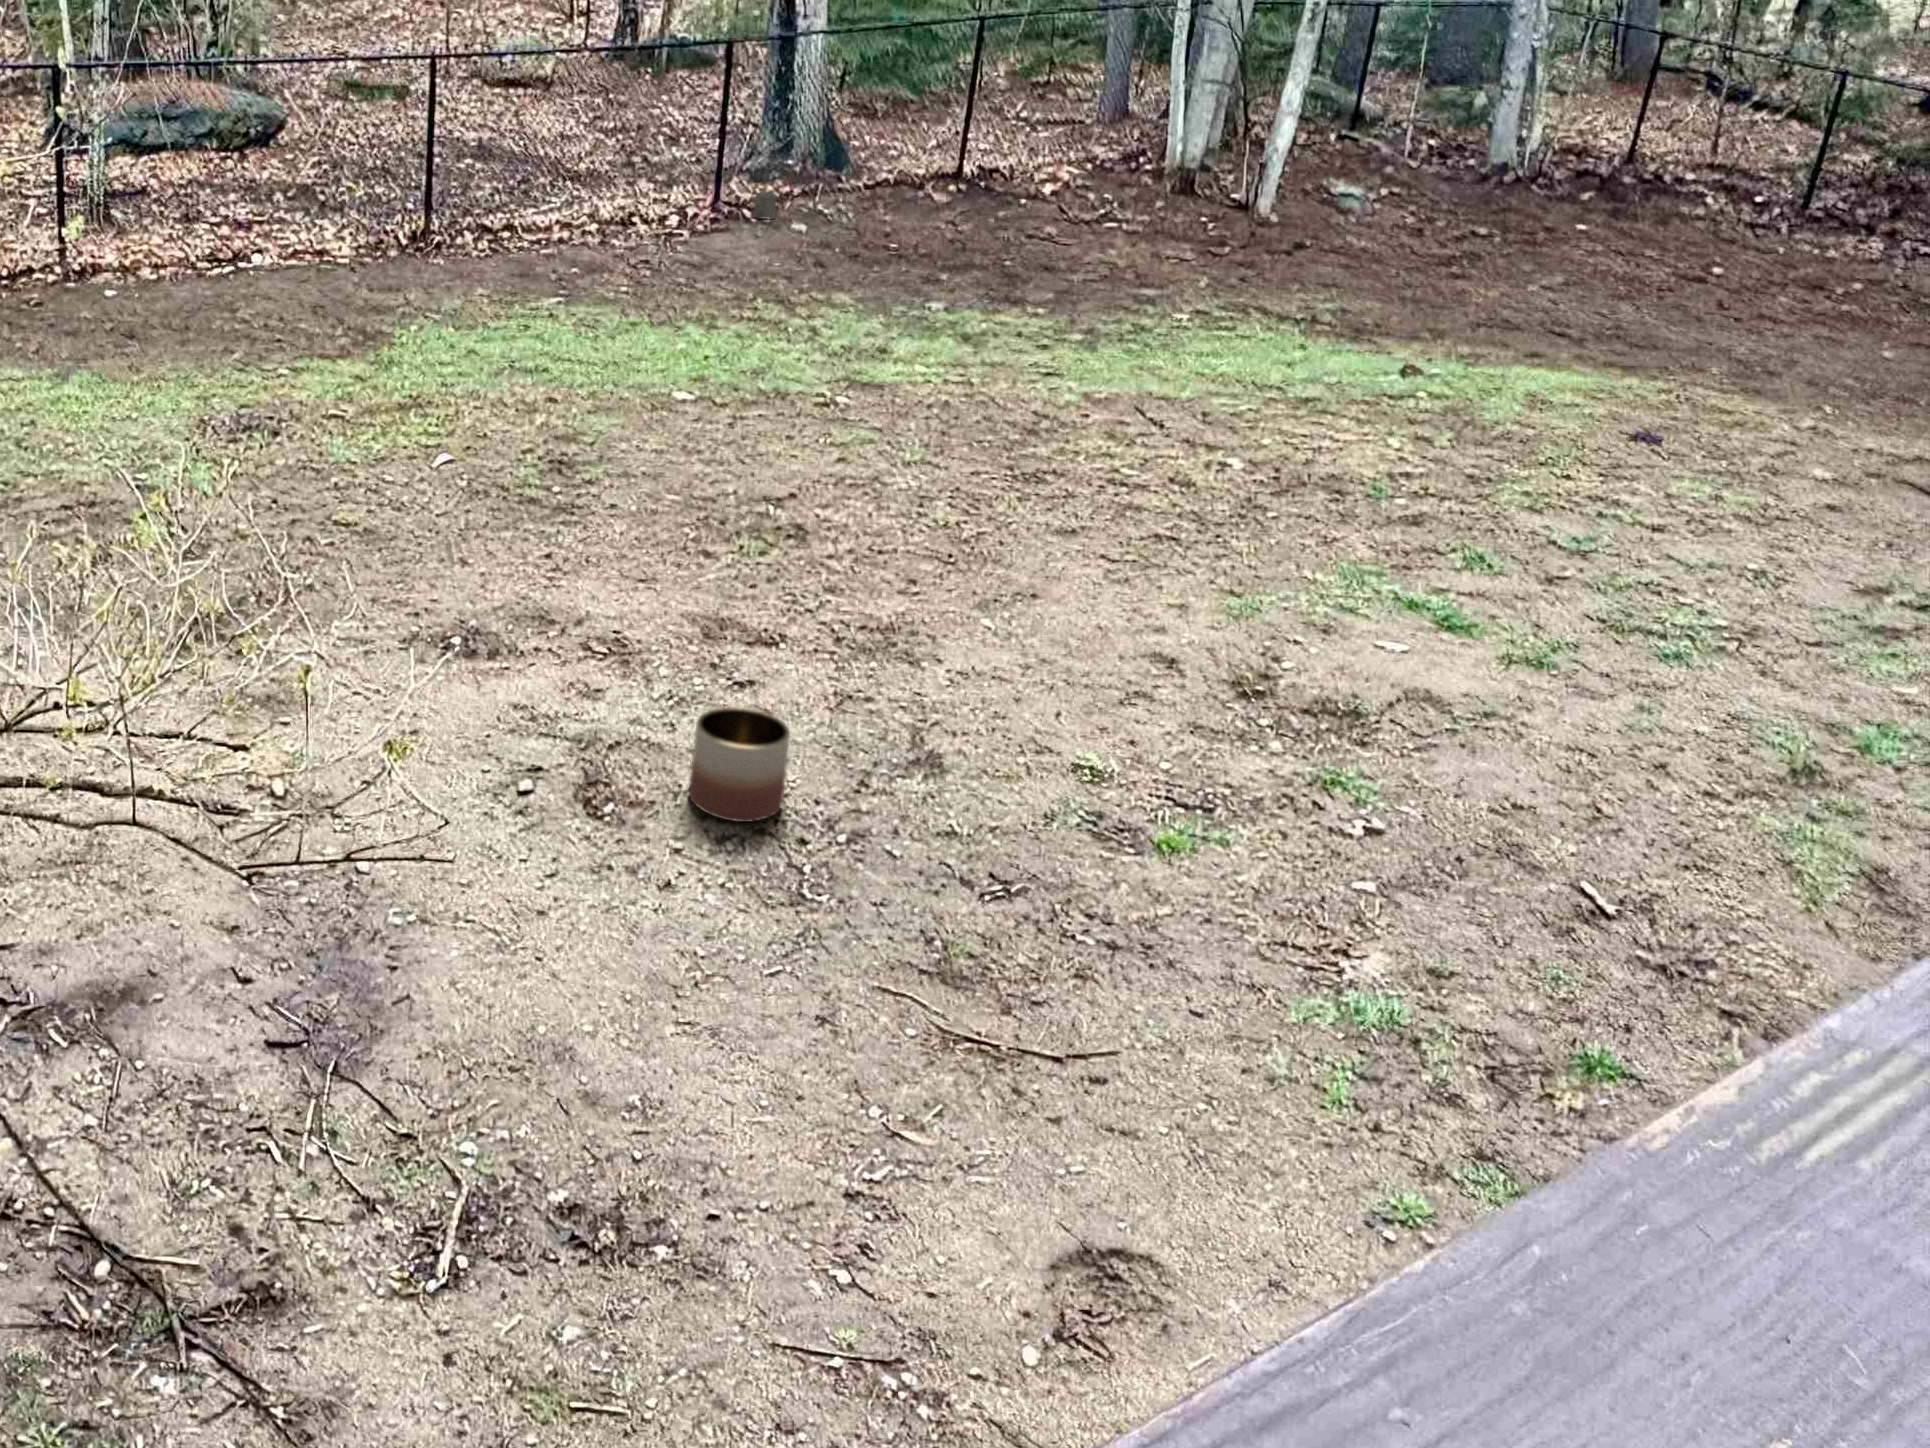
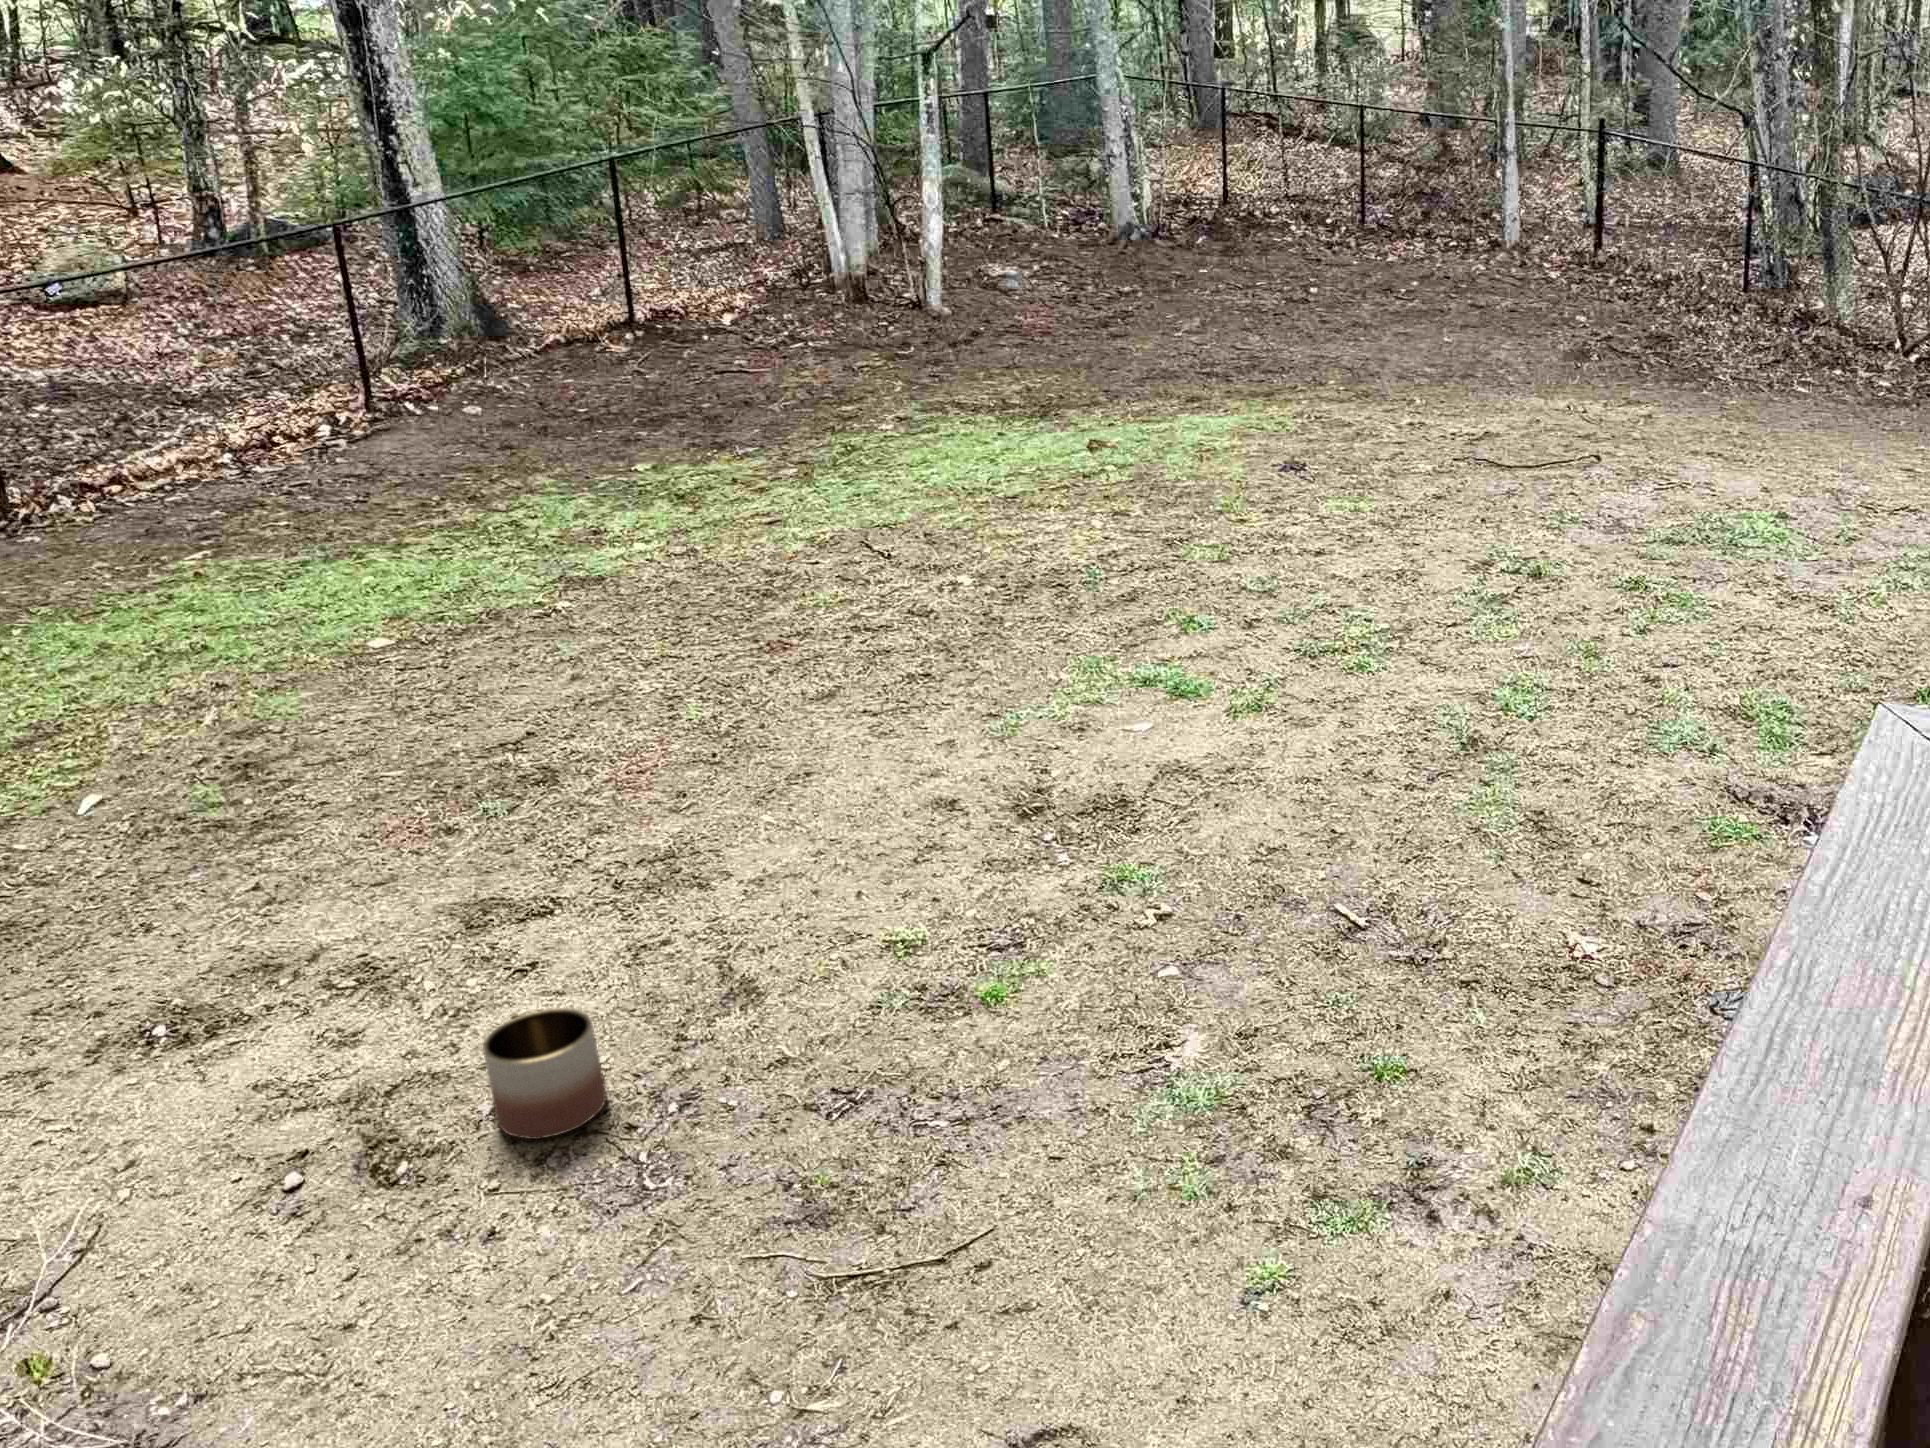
watering can: present [752,192,778,220] -> none [413,377,449,410]

